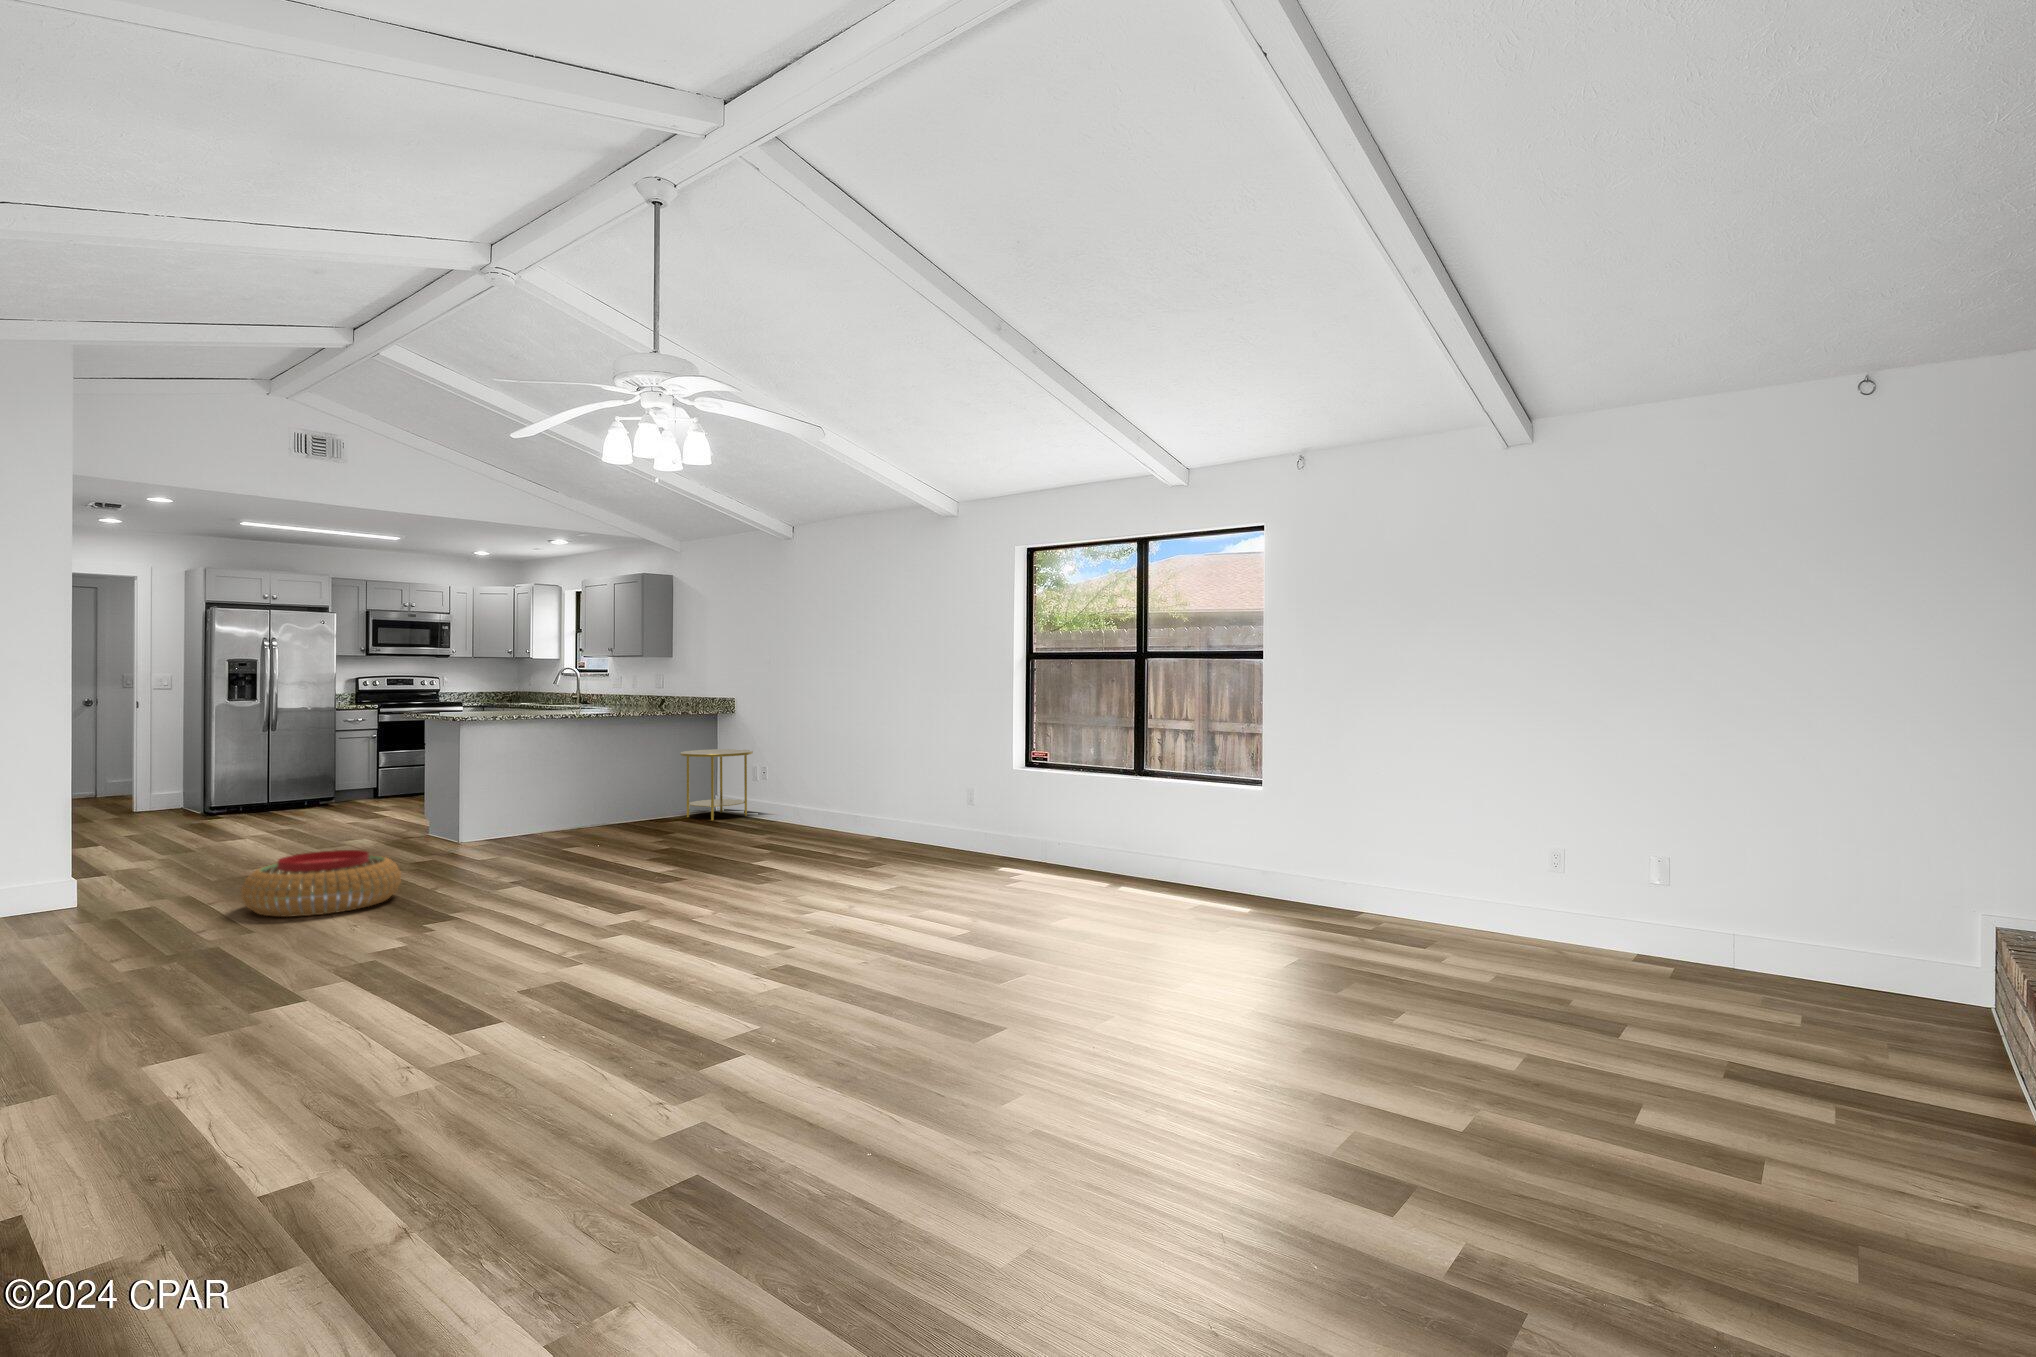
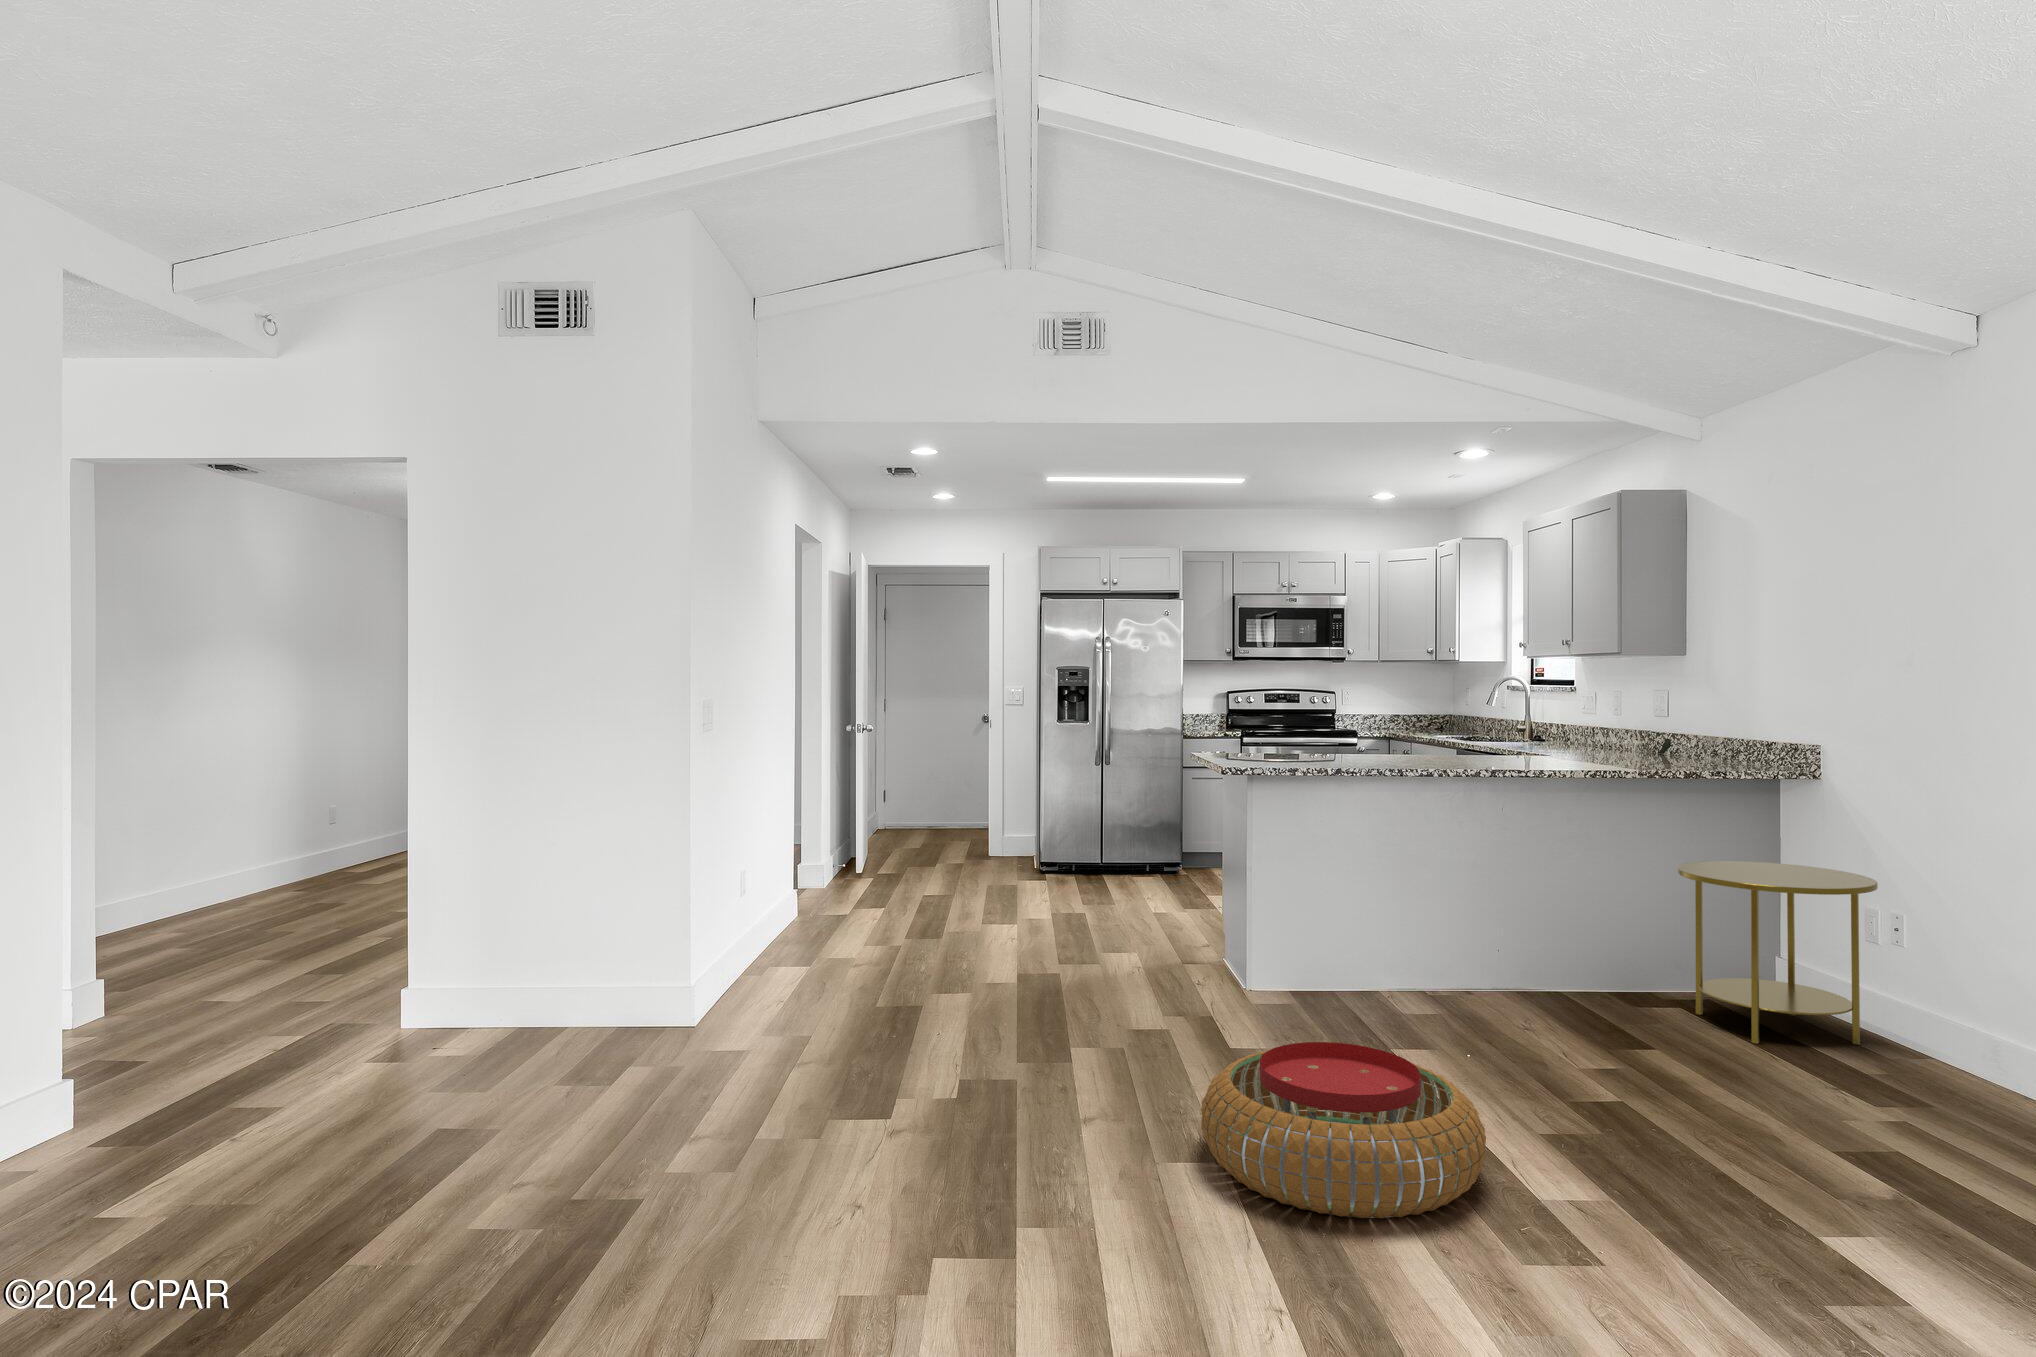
pouf: present [241,850,401,917] -> present [1201,1042,1486,1219]

